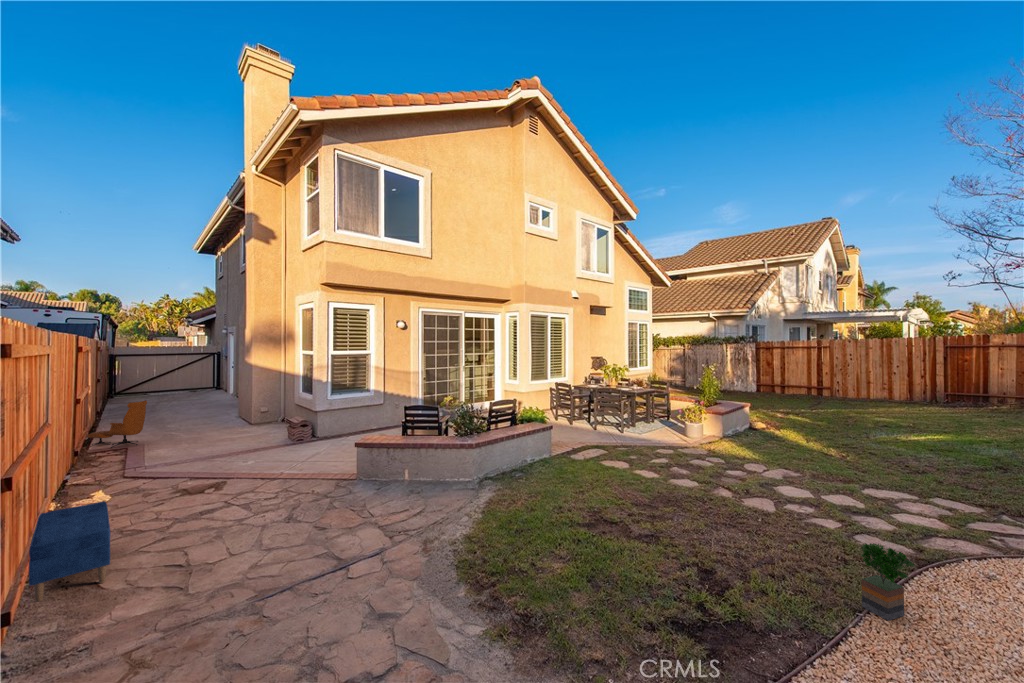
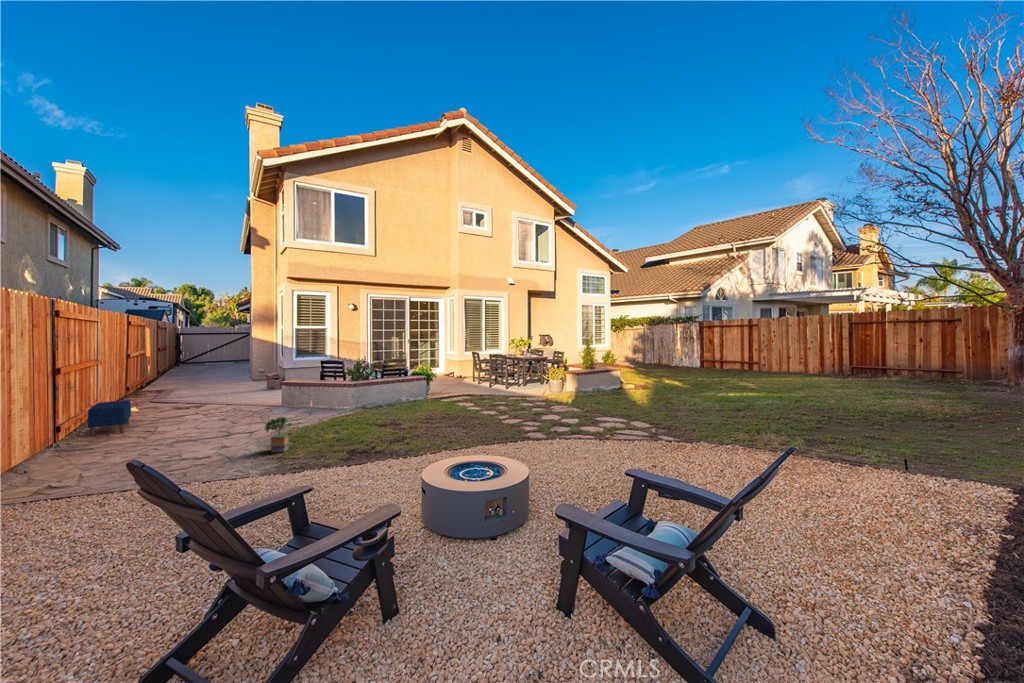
lounge chair: present [87,400,147,448] -> none [146,360,182,391]
potted tree: present [861,543,914,621] -> present [265,417,292,452]

